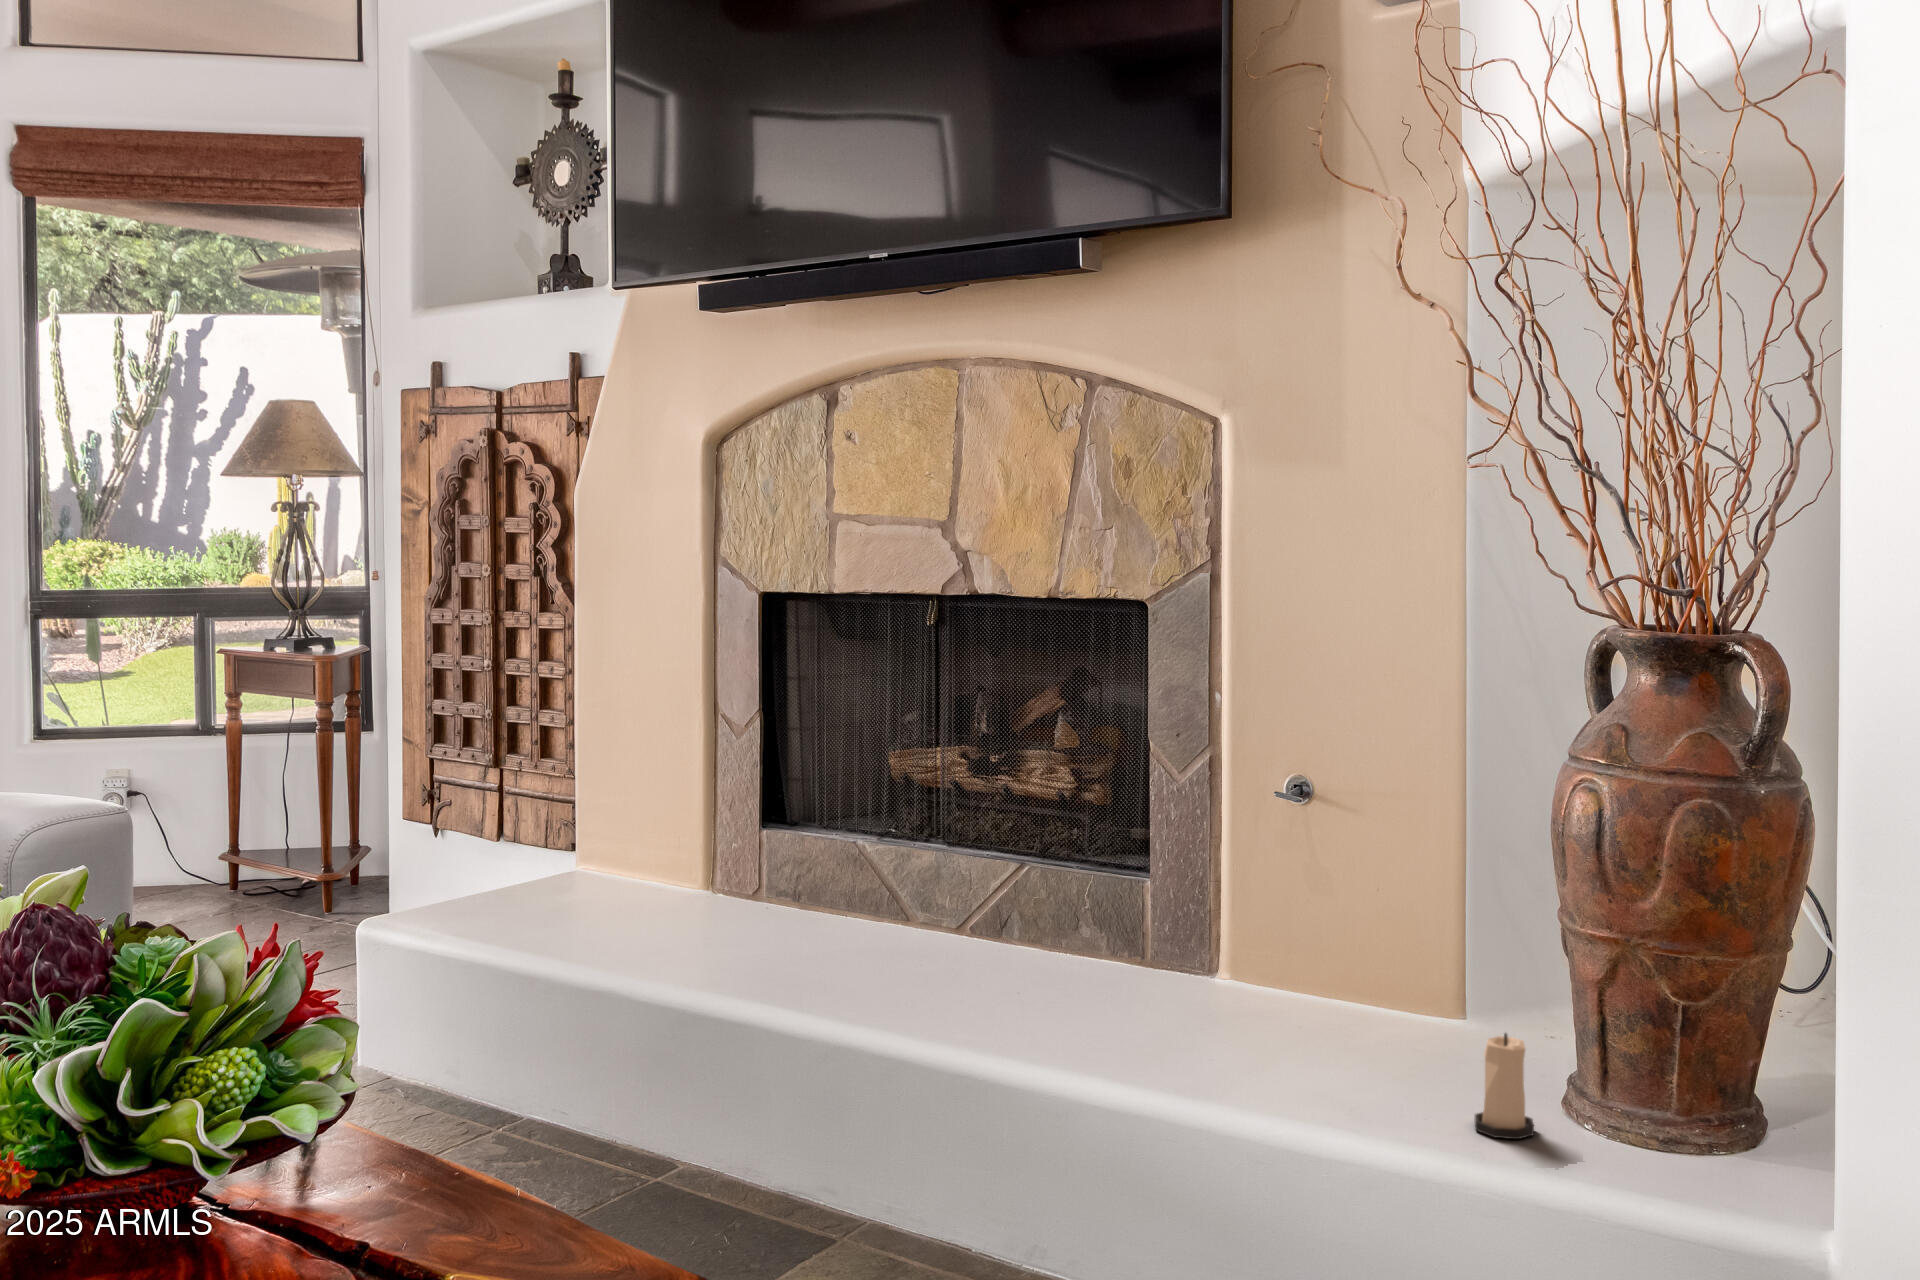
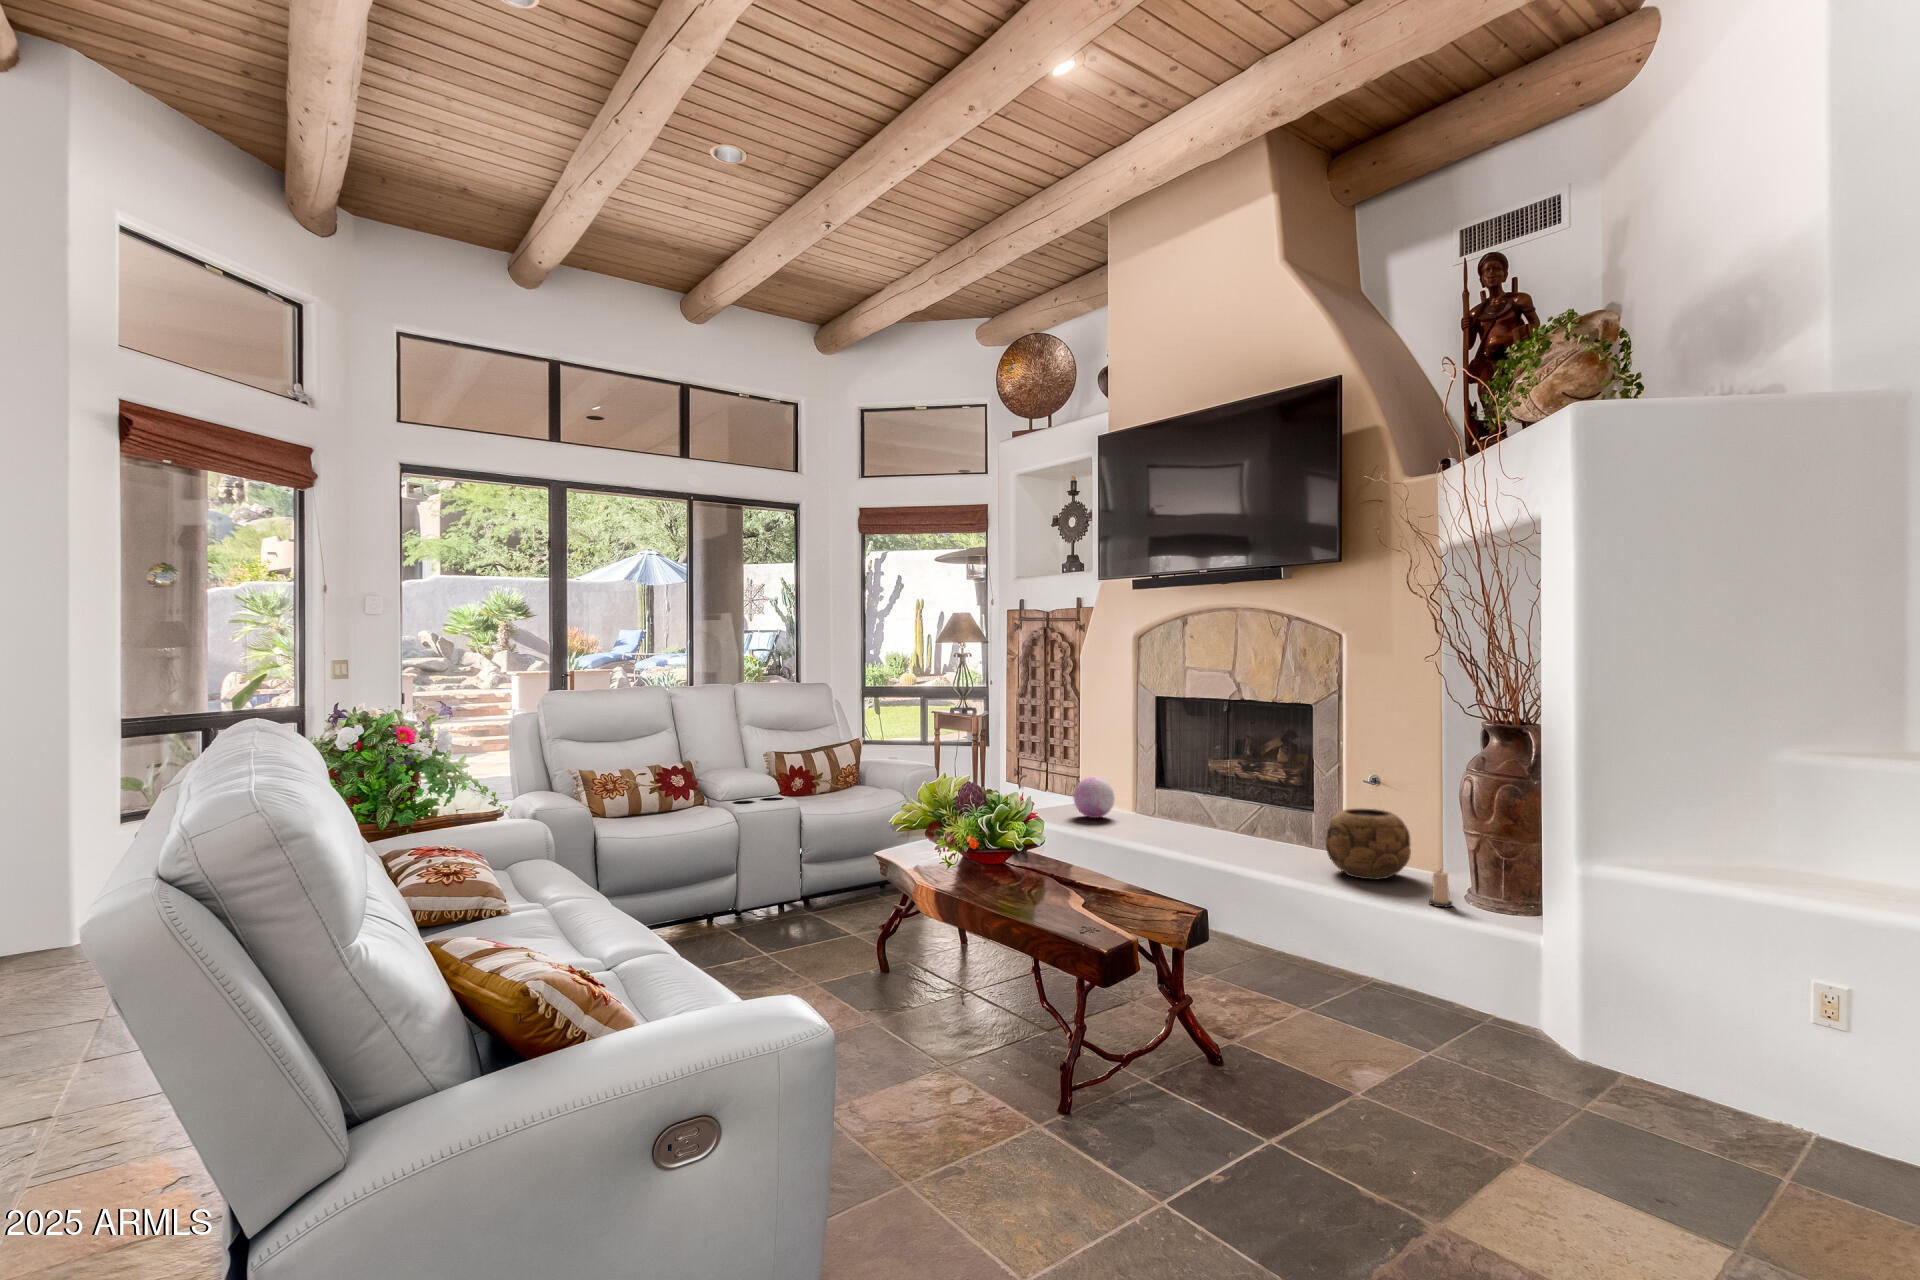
decorative orb: none [541,803,650,911] -> present [1074,777,1115,818]
decorative bowl: none [1191,868,1404,1057] -> present [1325,808,1411,880]

